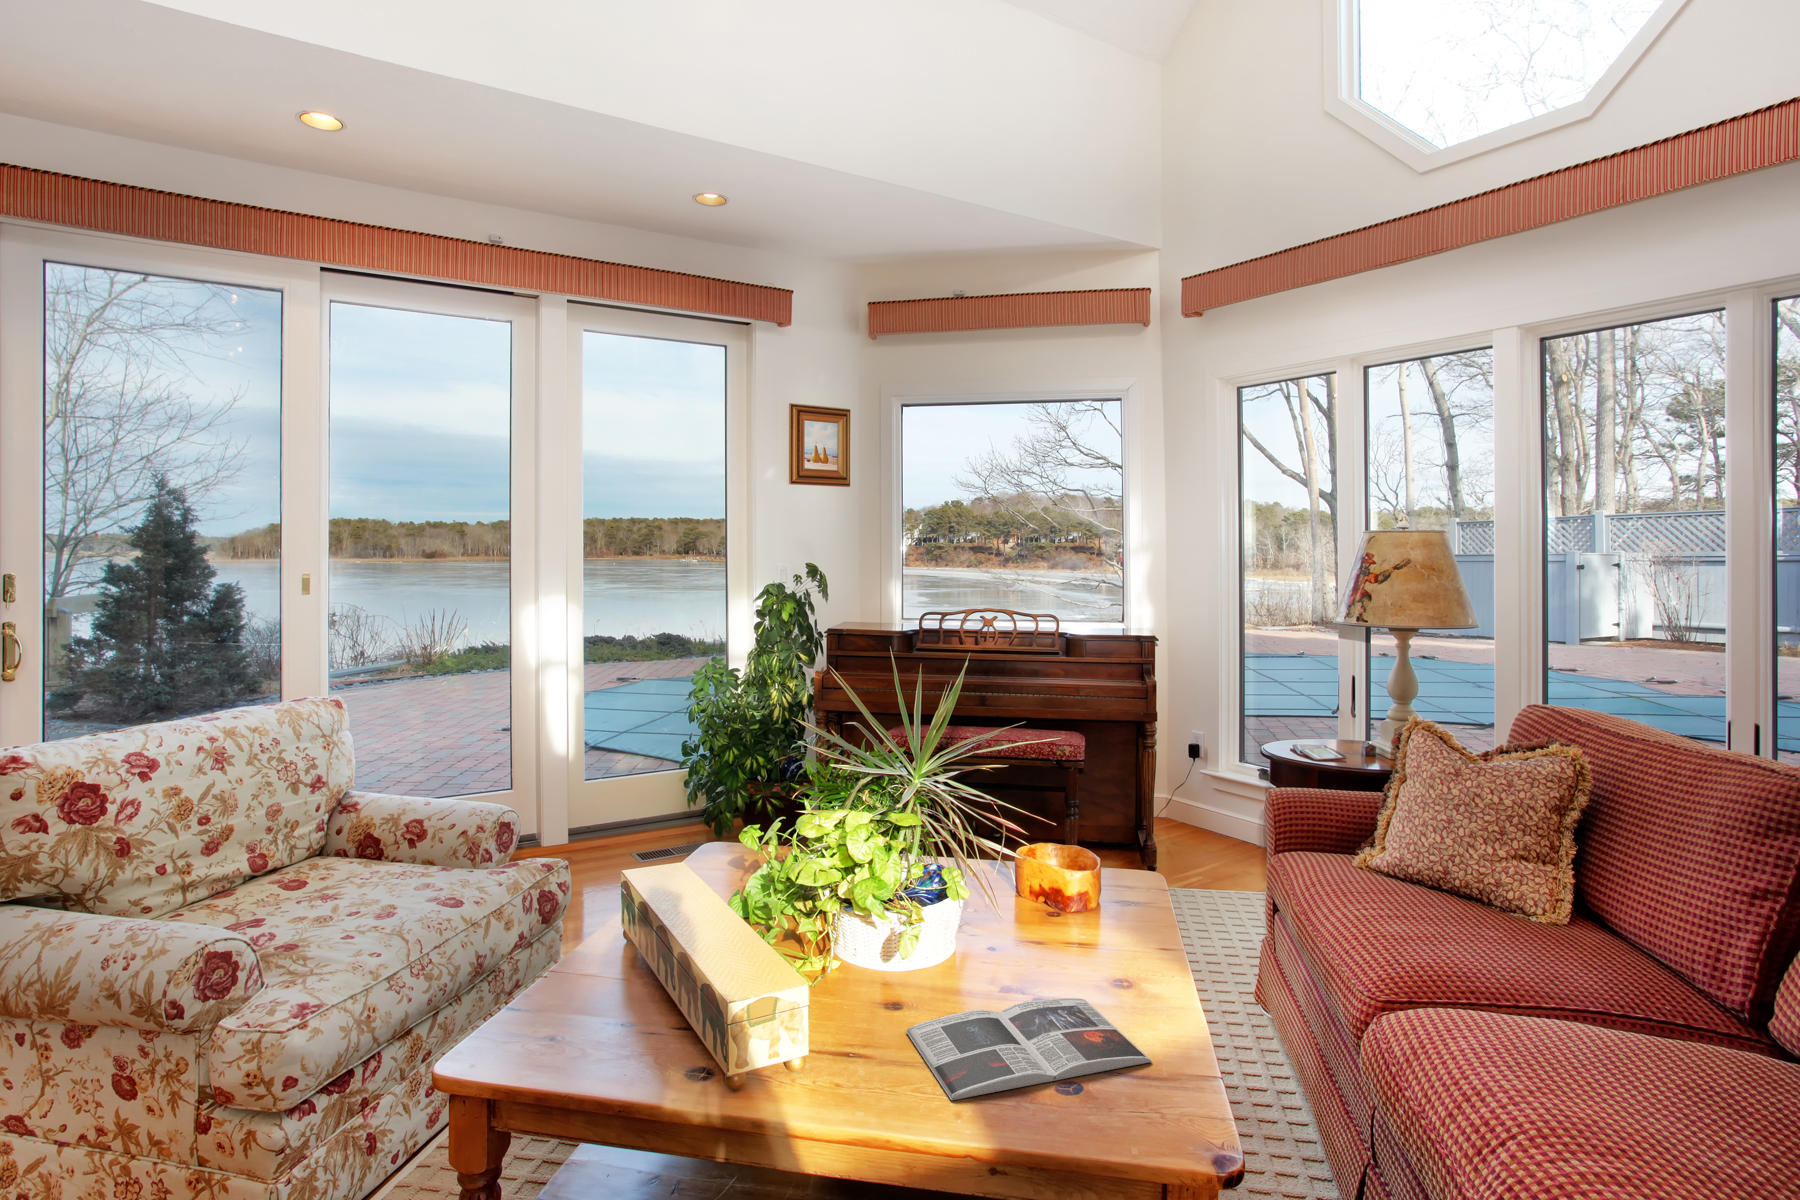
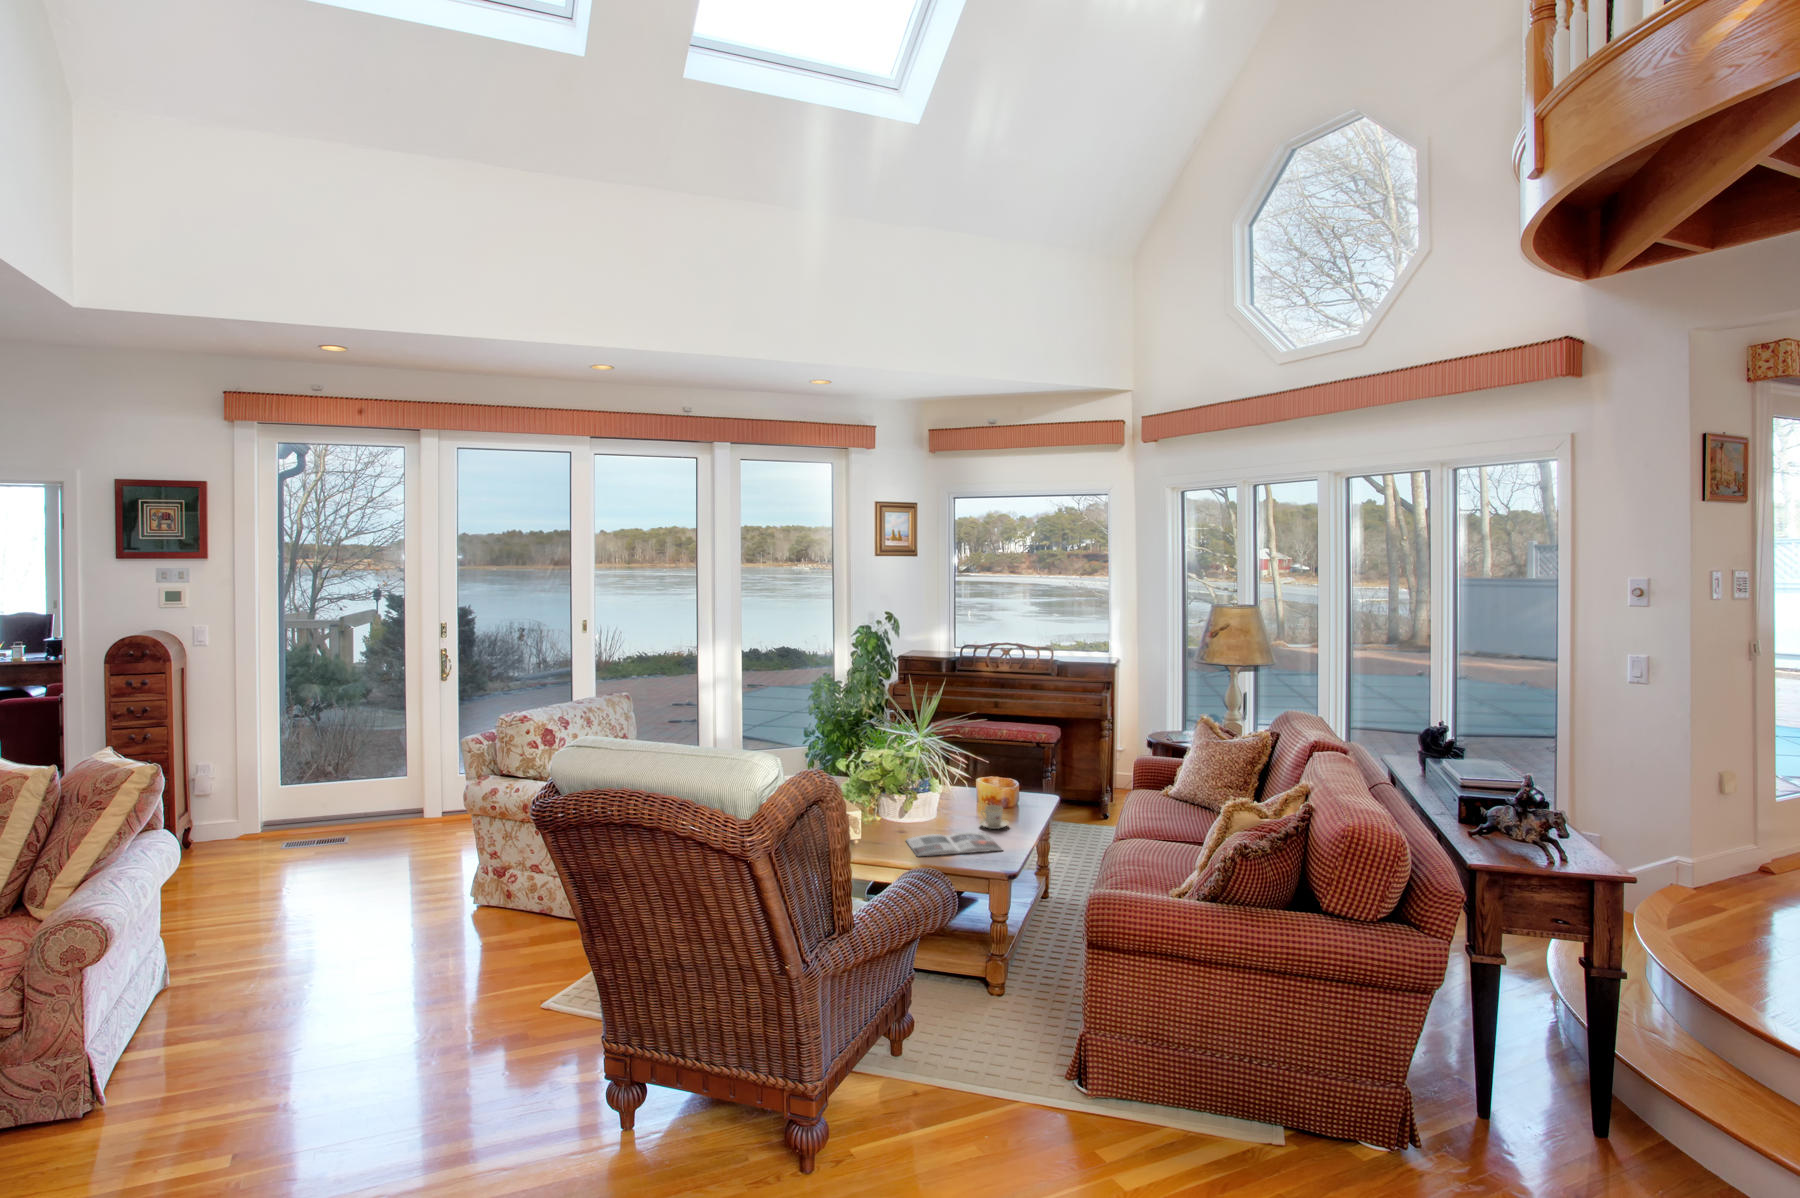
teacup: none [1052,922,1119,979] -> present [979,805,1009,829]

